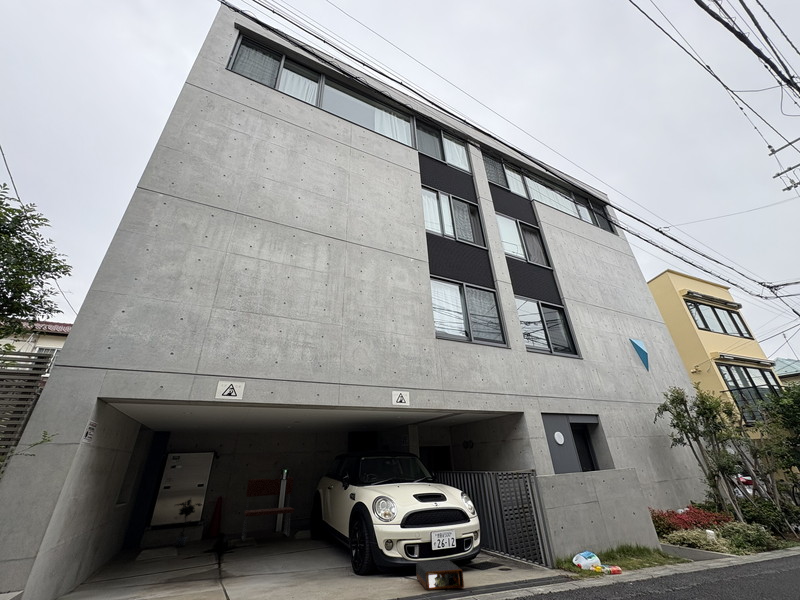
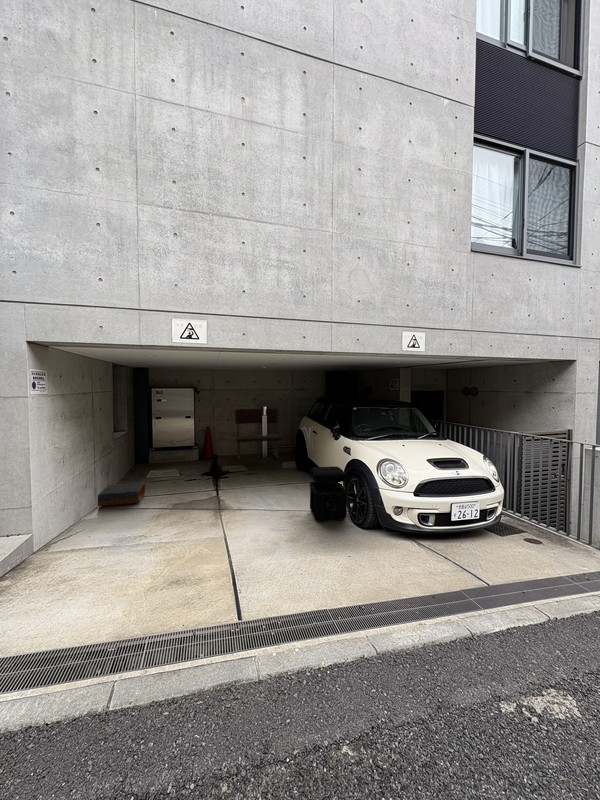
potted plant: present [176,500,202,547] -> none [173,424,198,461]
toolbox: none [315,517,351,575] -> present [310,466,348,521]
storage box: present [416,560,464,591] -> present [98,483,145,506]

